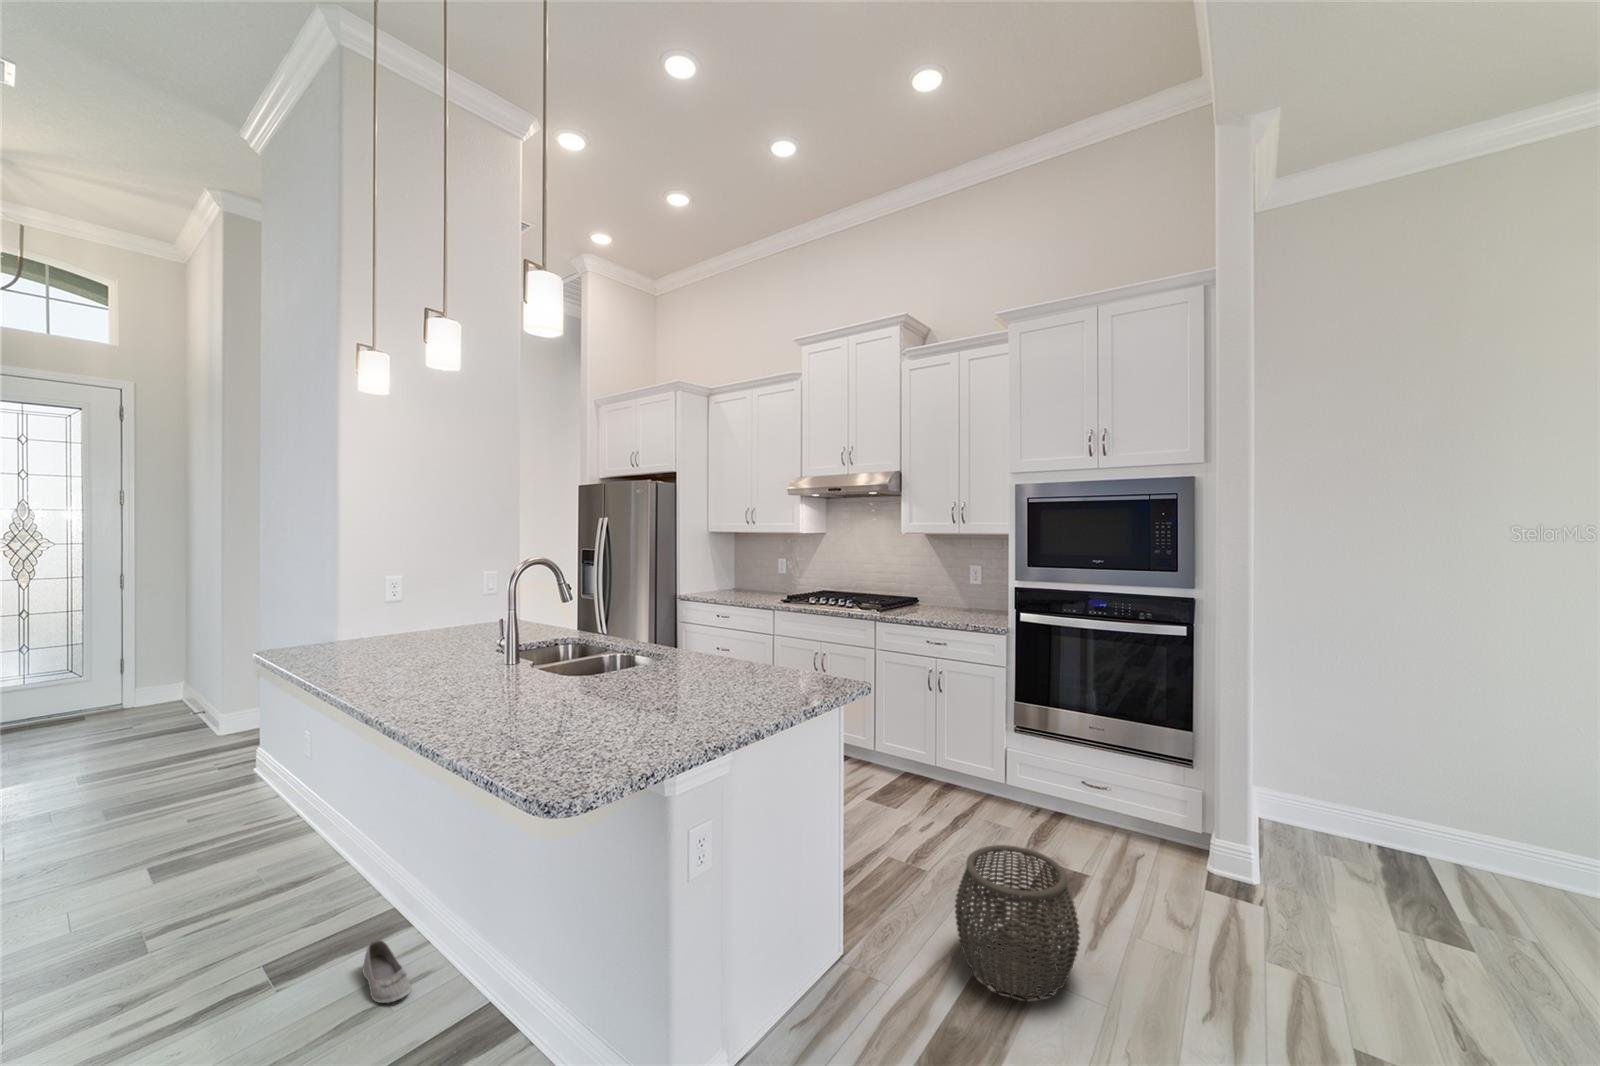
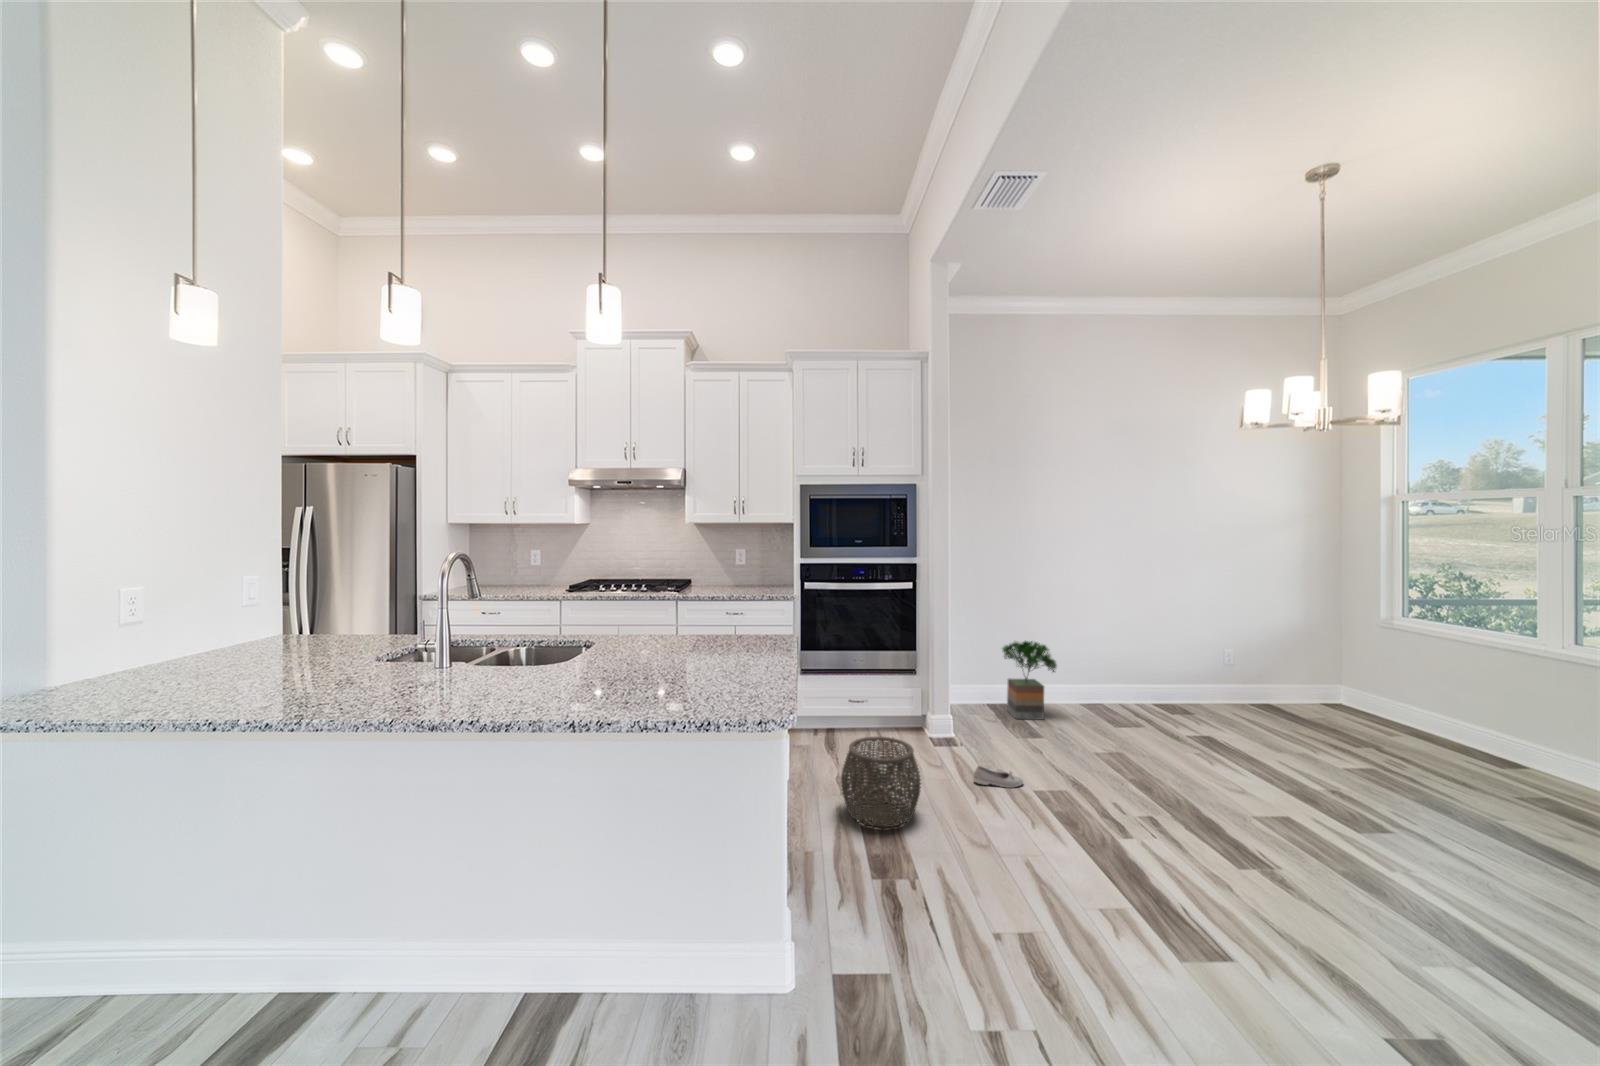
potted tree: none [1395,744,1532,905] -> present [1002,641,1057,719]
shoe: present [363,940,411,1003] -> present [974,766,1024,788]

